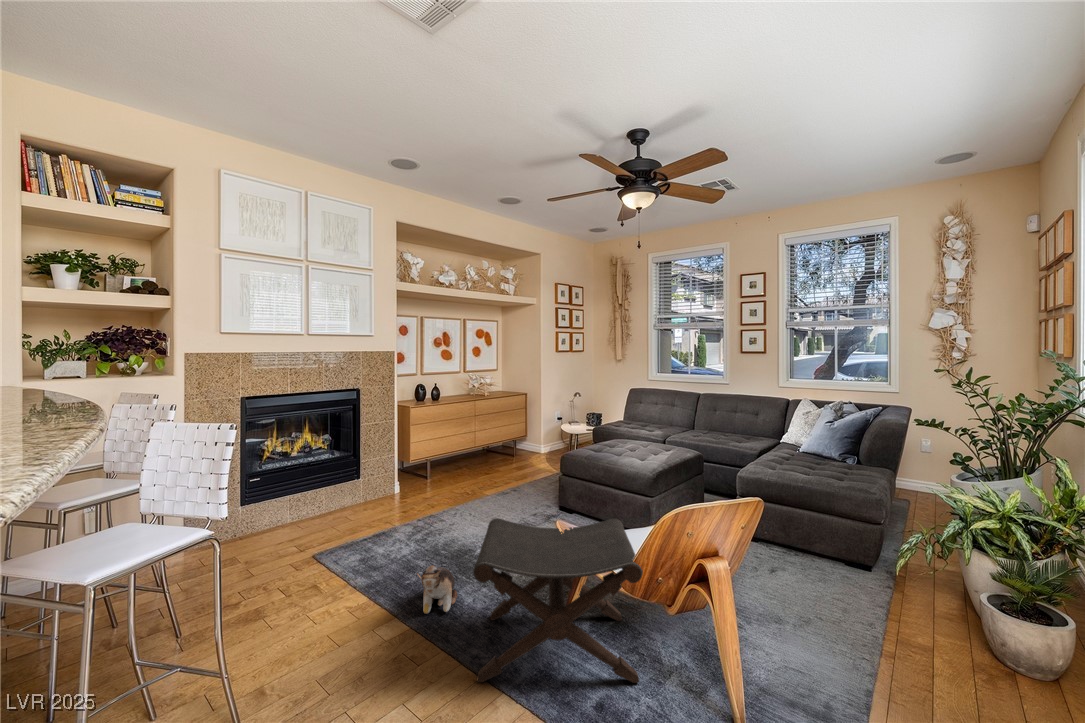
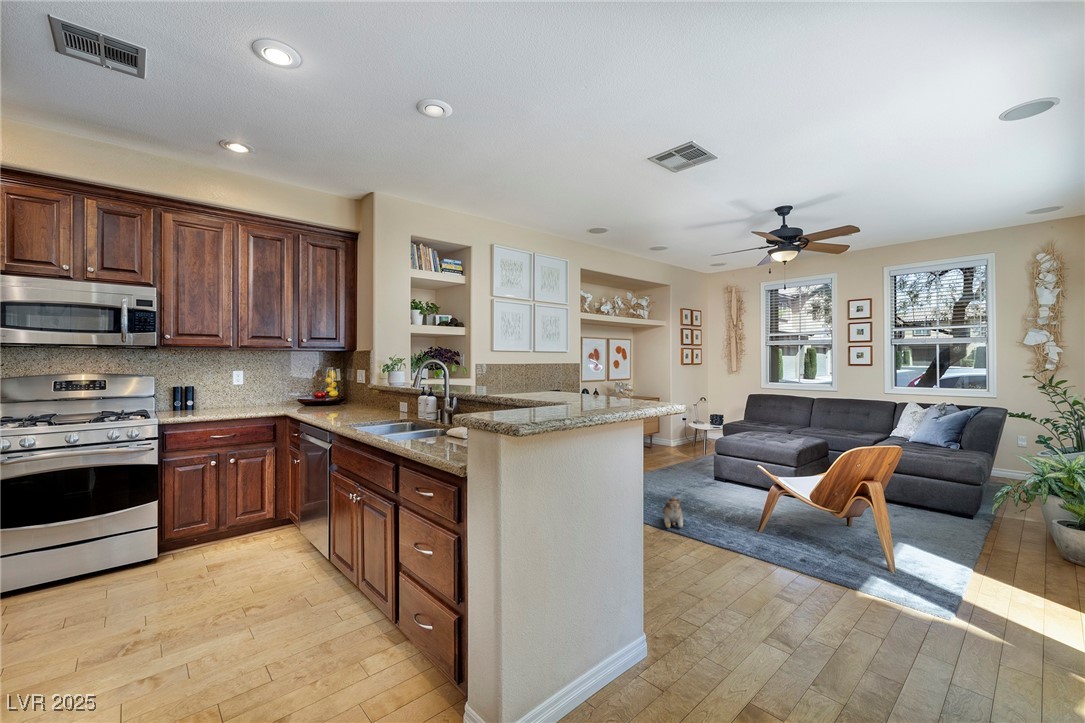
footstool: present [473,518,643,683] -> none [709,468,828,558]

